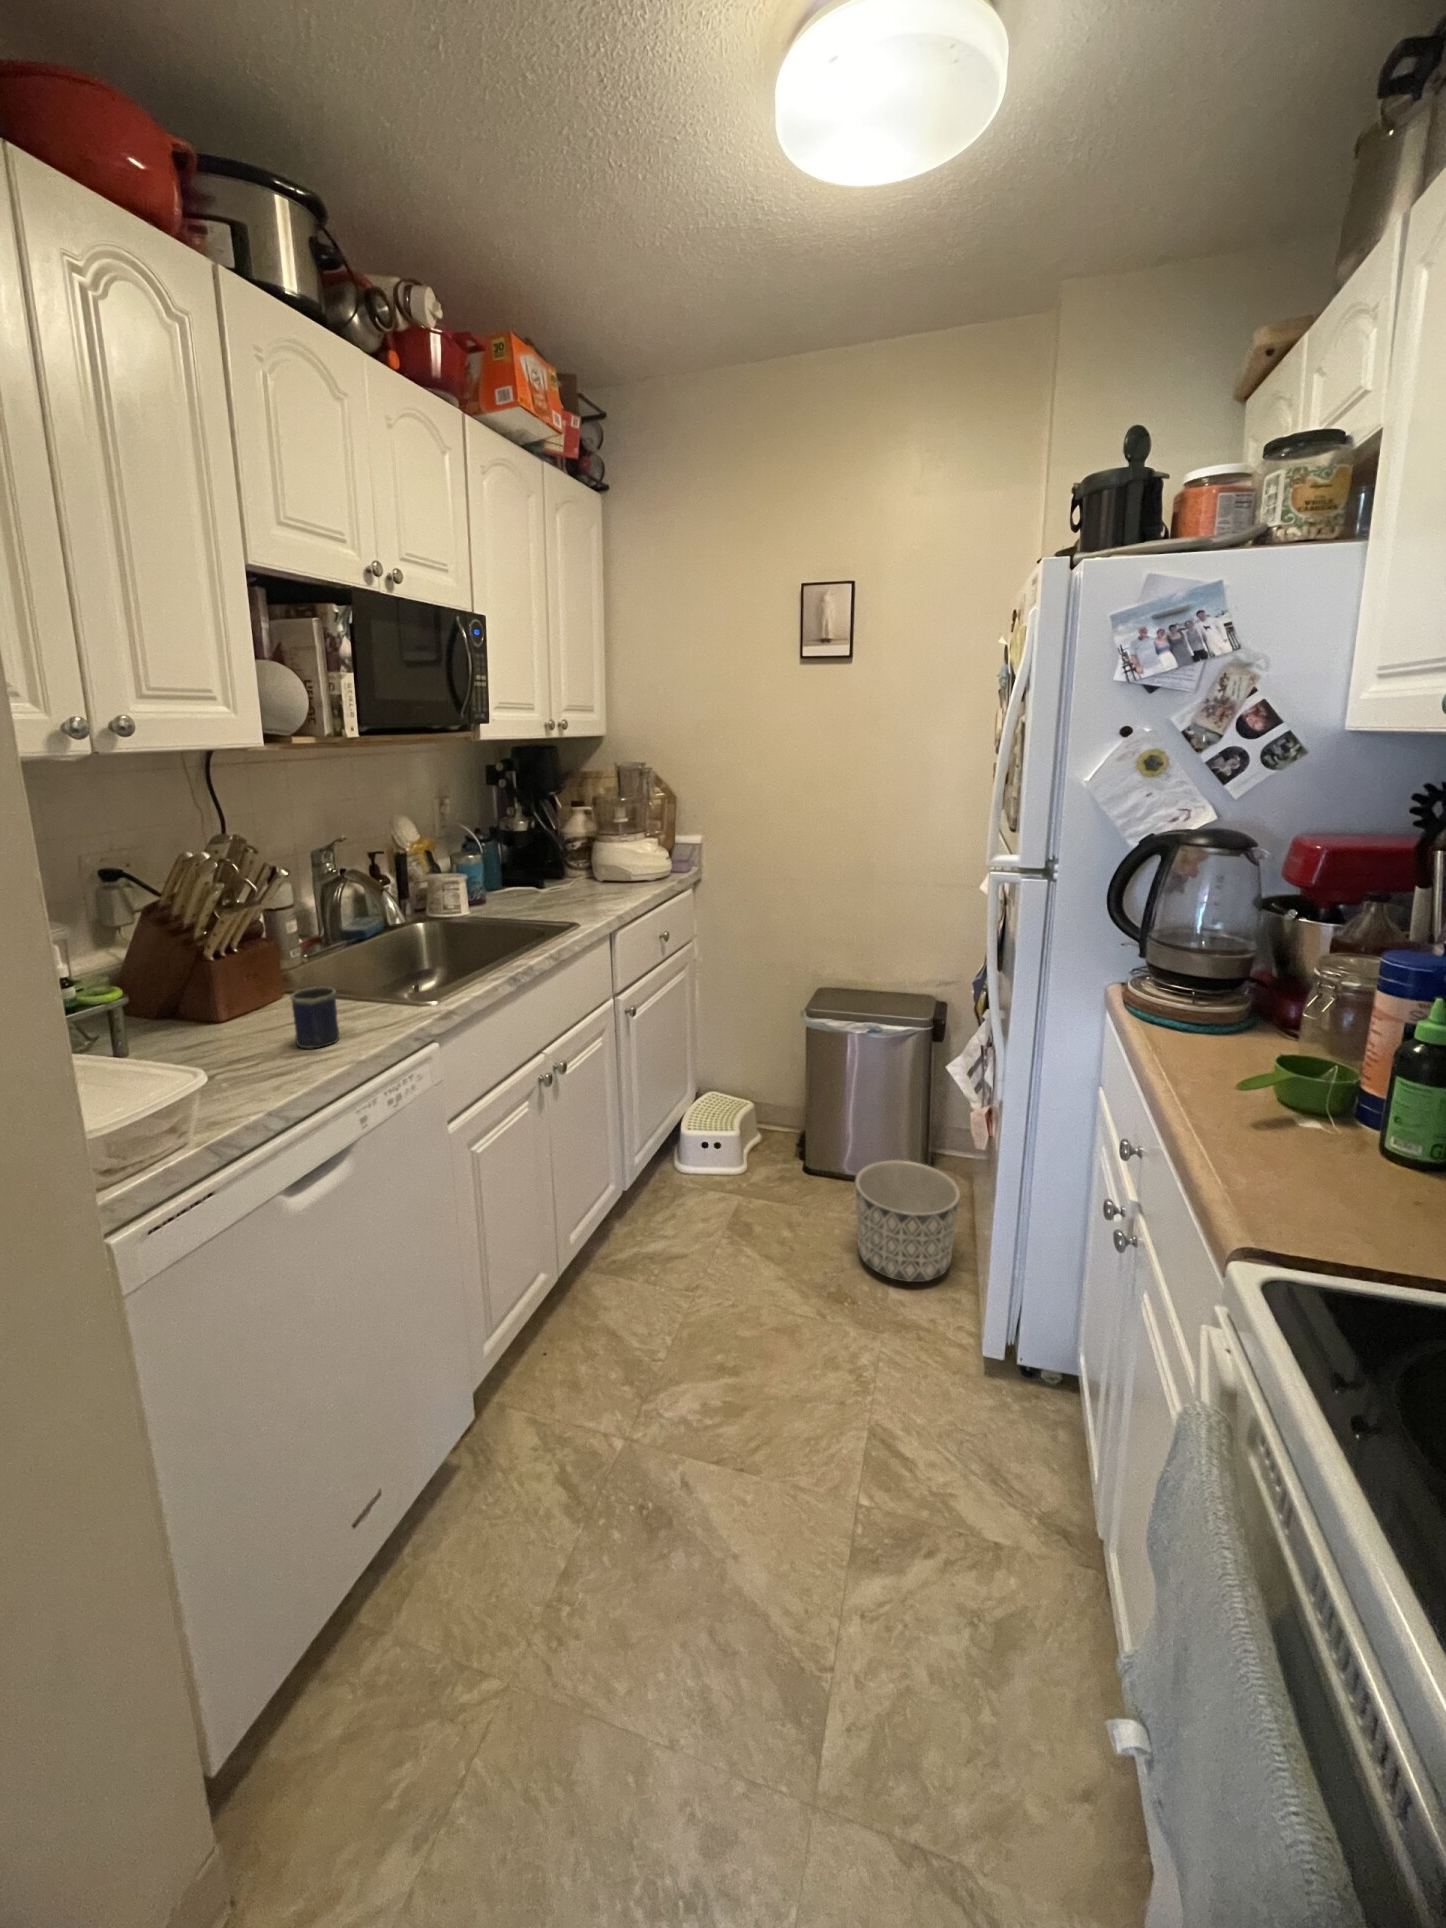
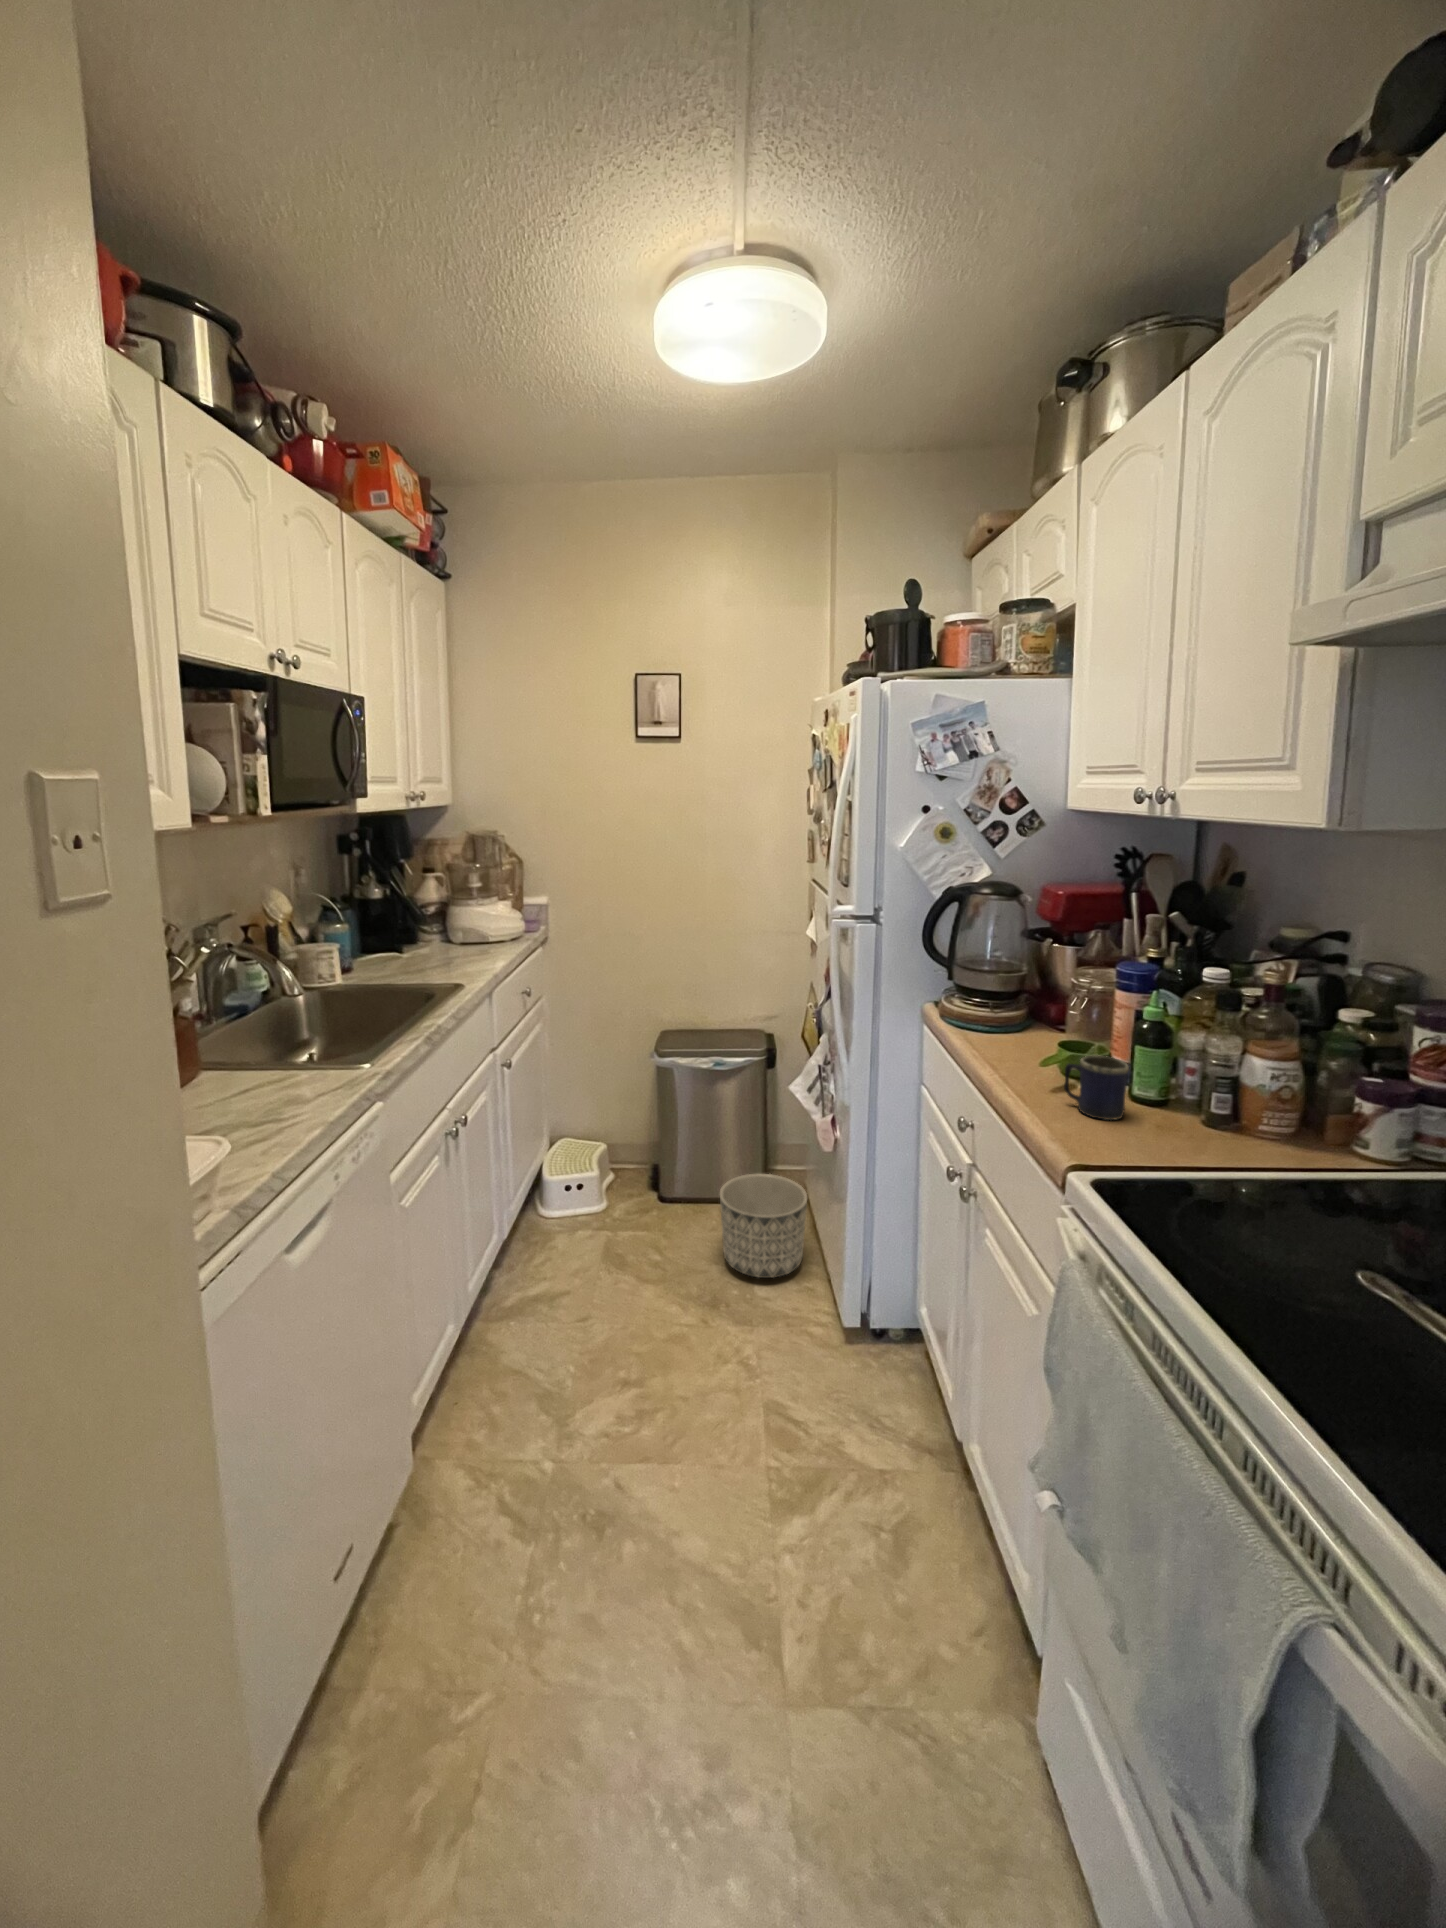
mug: present [290,987,339,1049] -> present [1064,1055,1129,1120]

